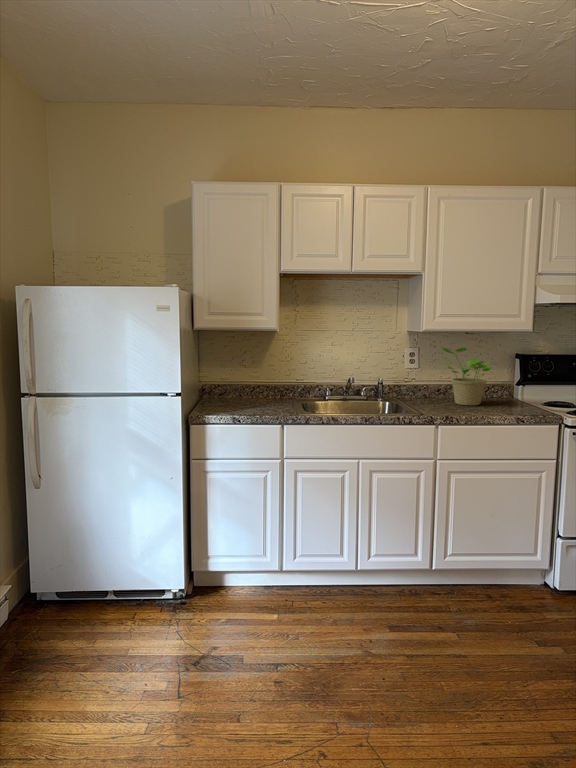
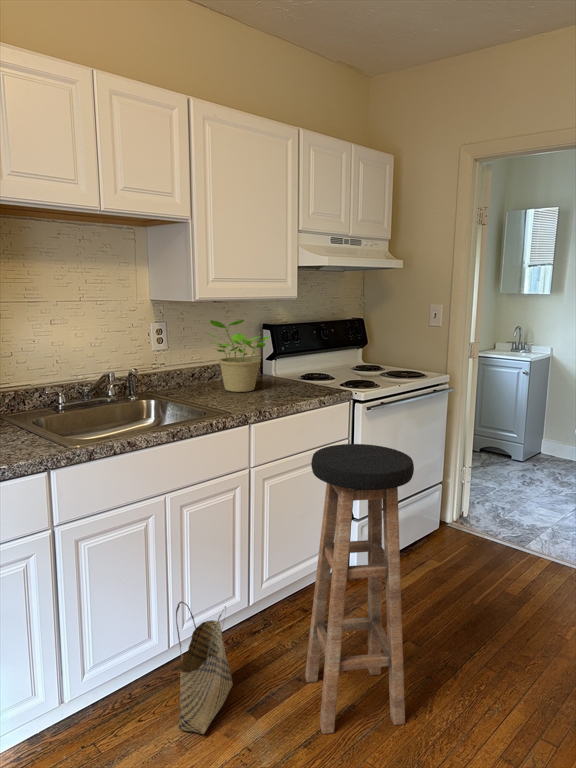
bar stool: none [423,446,523,690] -> present [305,444,414,734]
woven basket: none [339,532,389,621] -> present [176,601,233,734]

